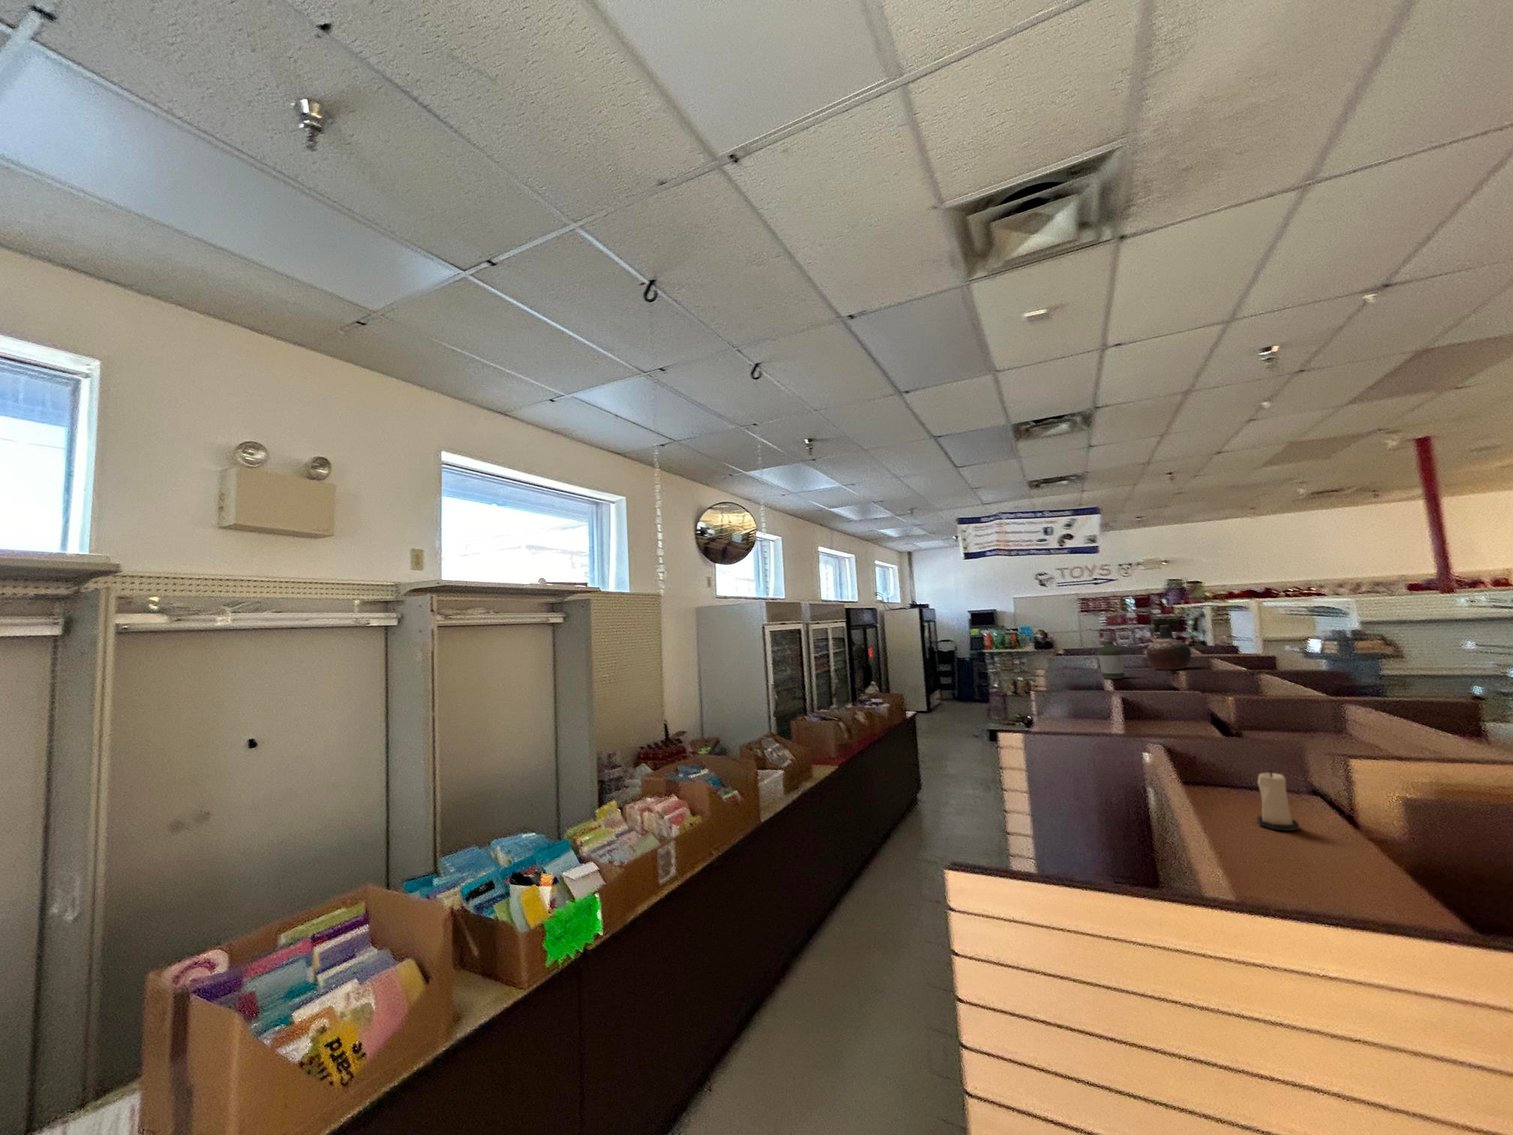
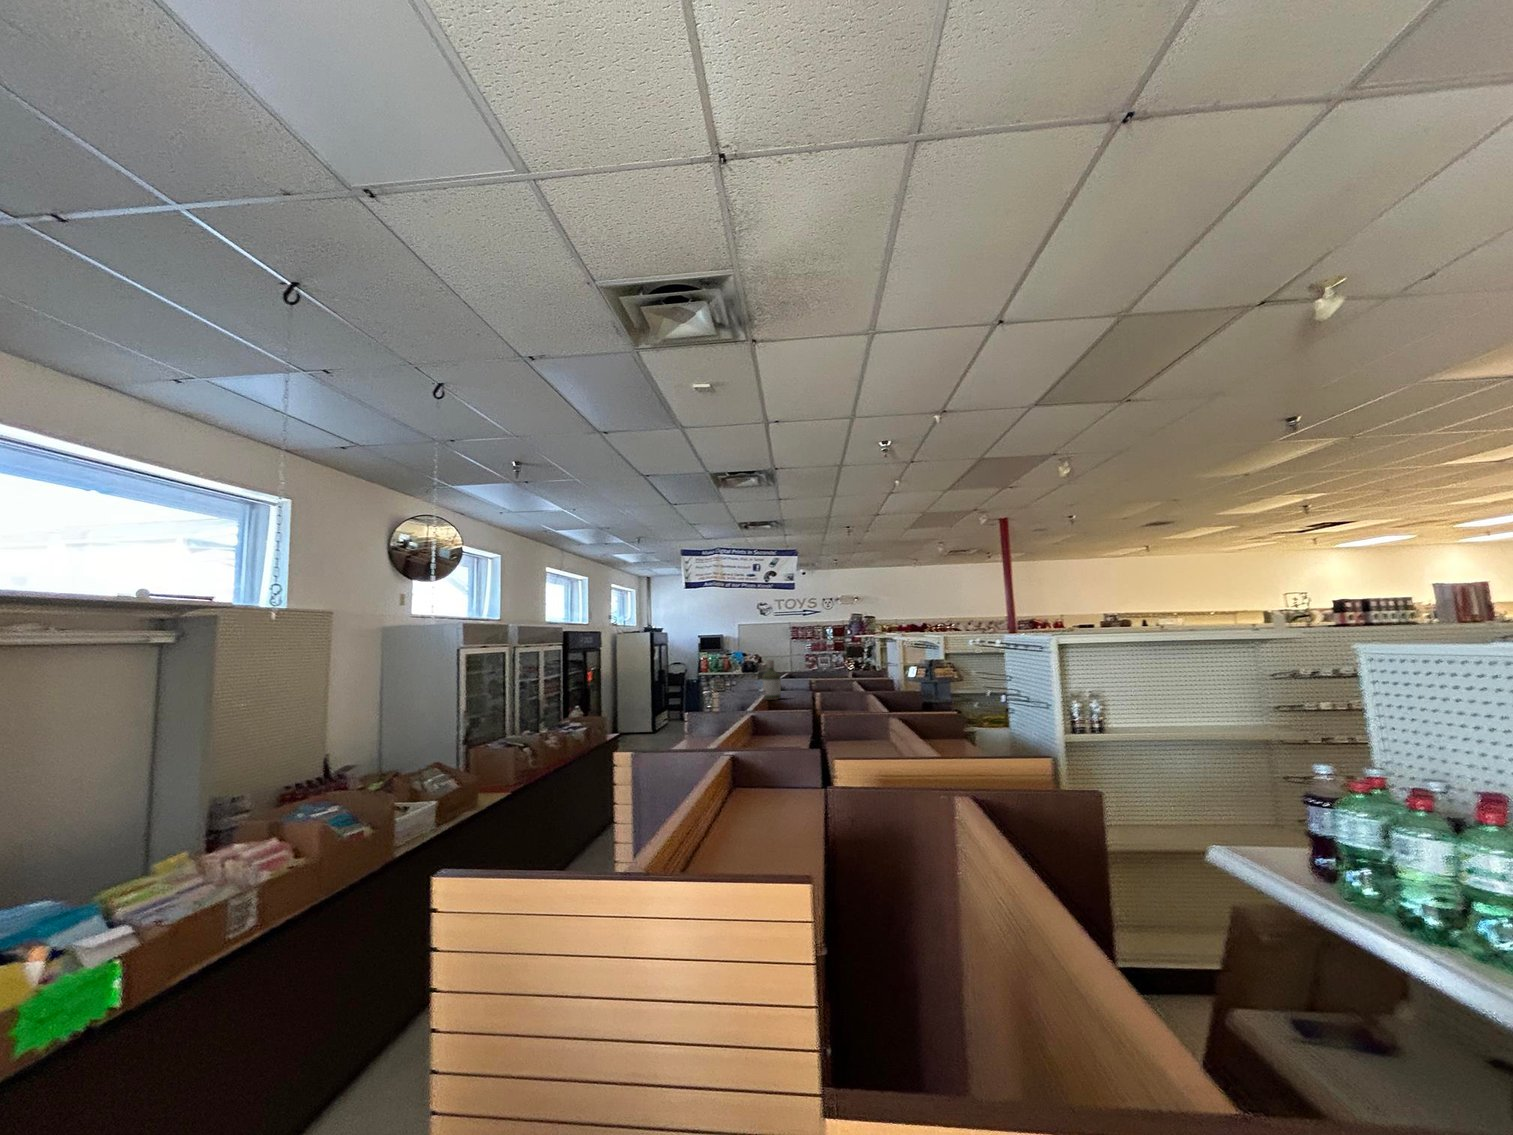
vase: present [1146,625,1191,670] -> none [806,654,838,691]
candle: present [1257,771,1299,831] -> none [763,771,787,817]

